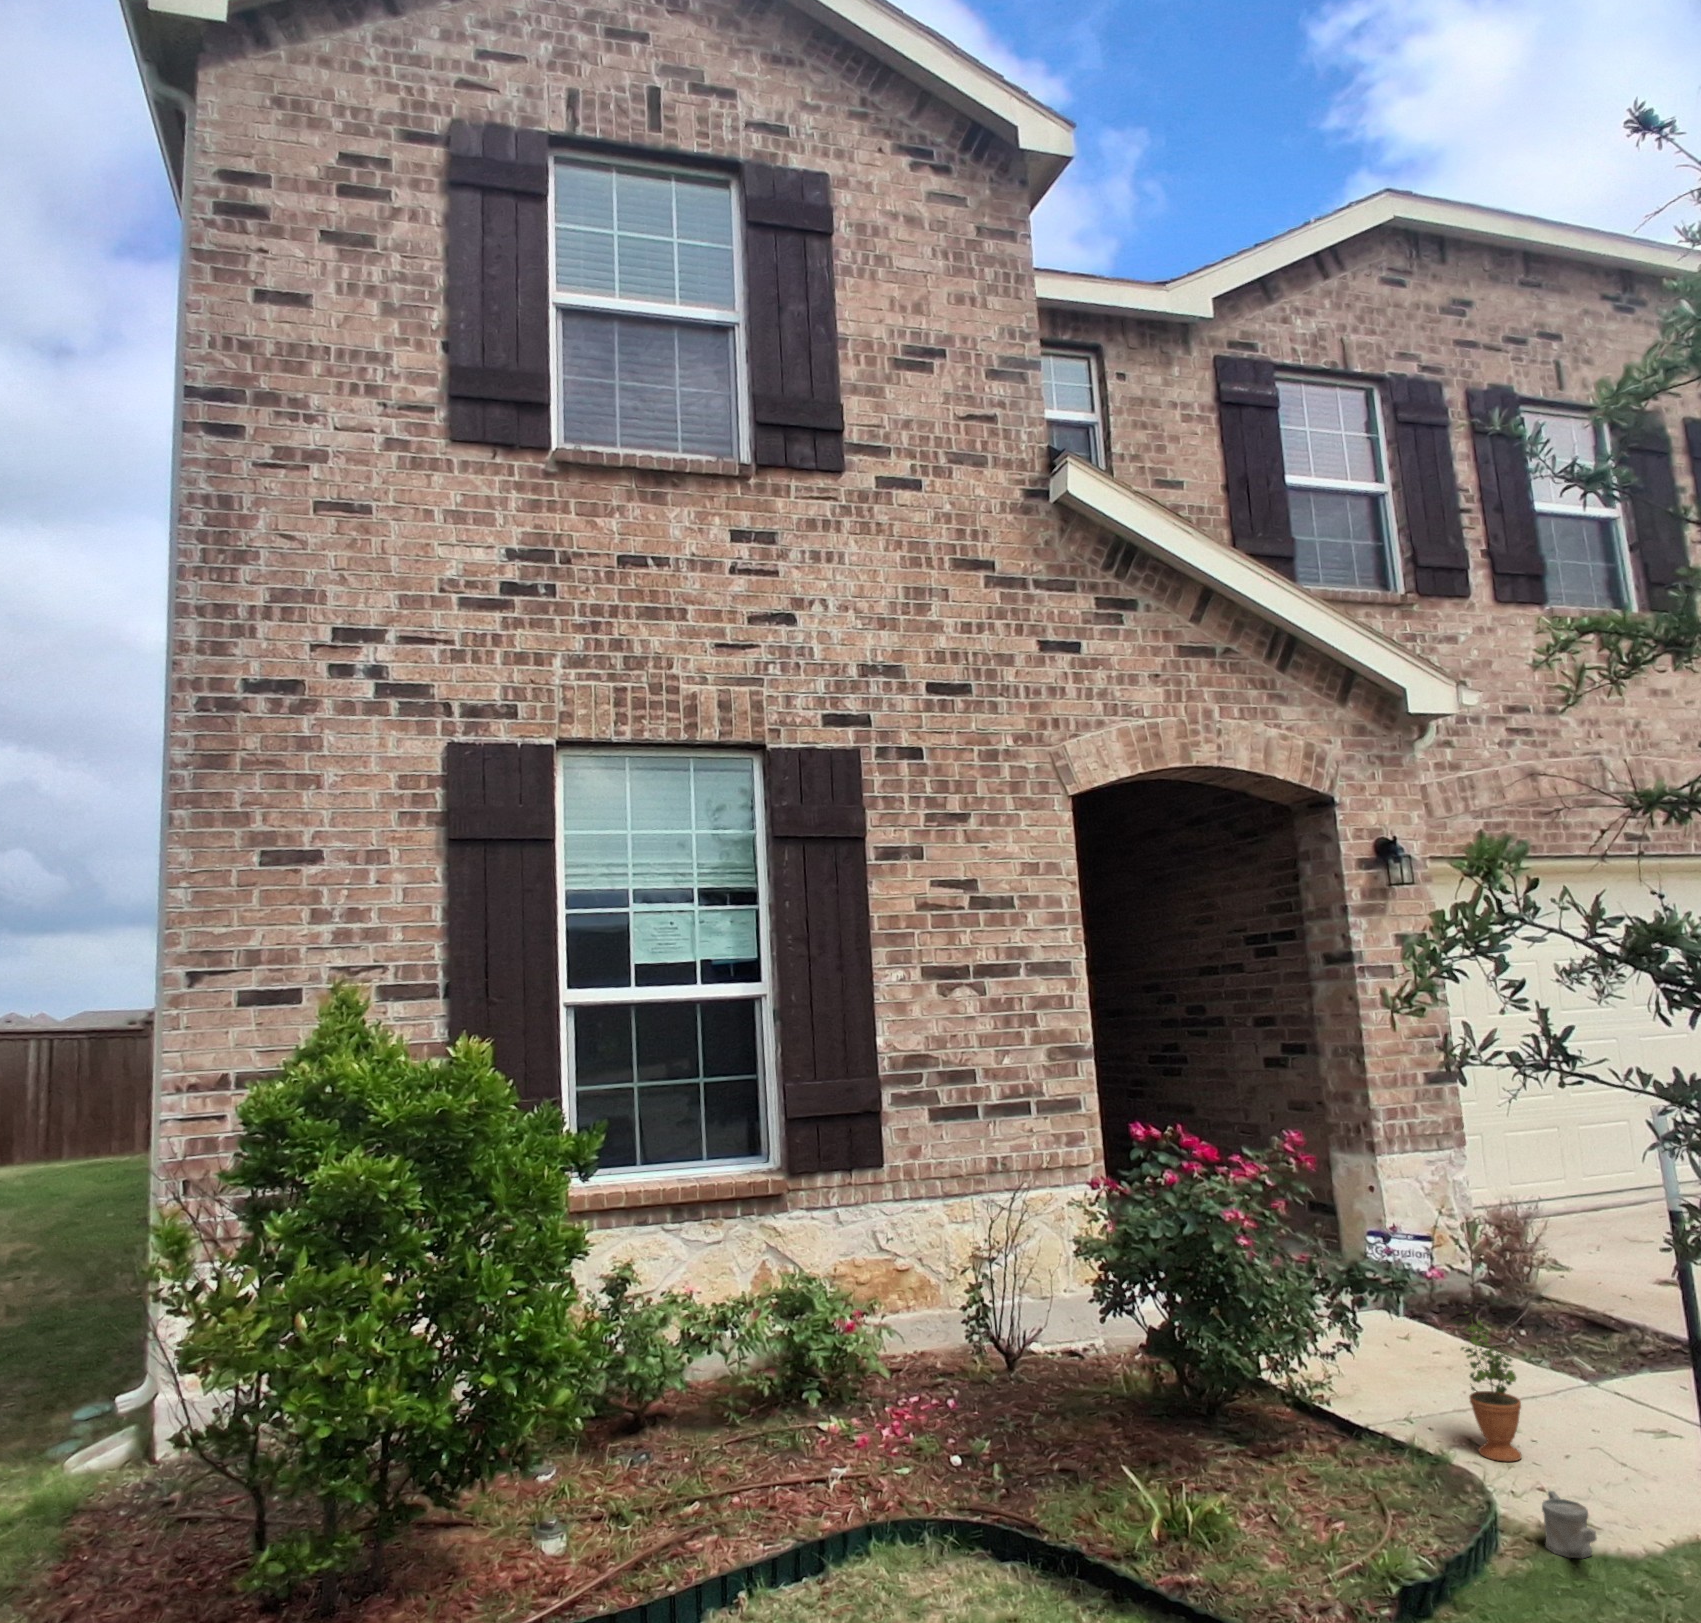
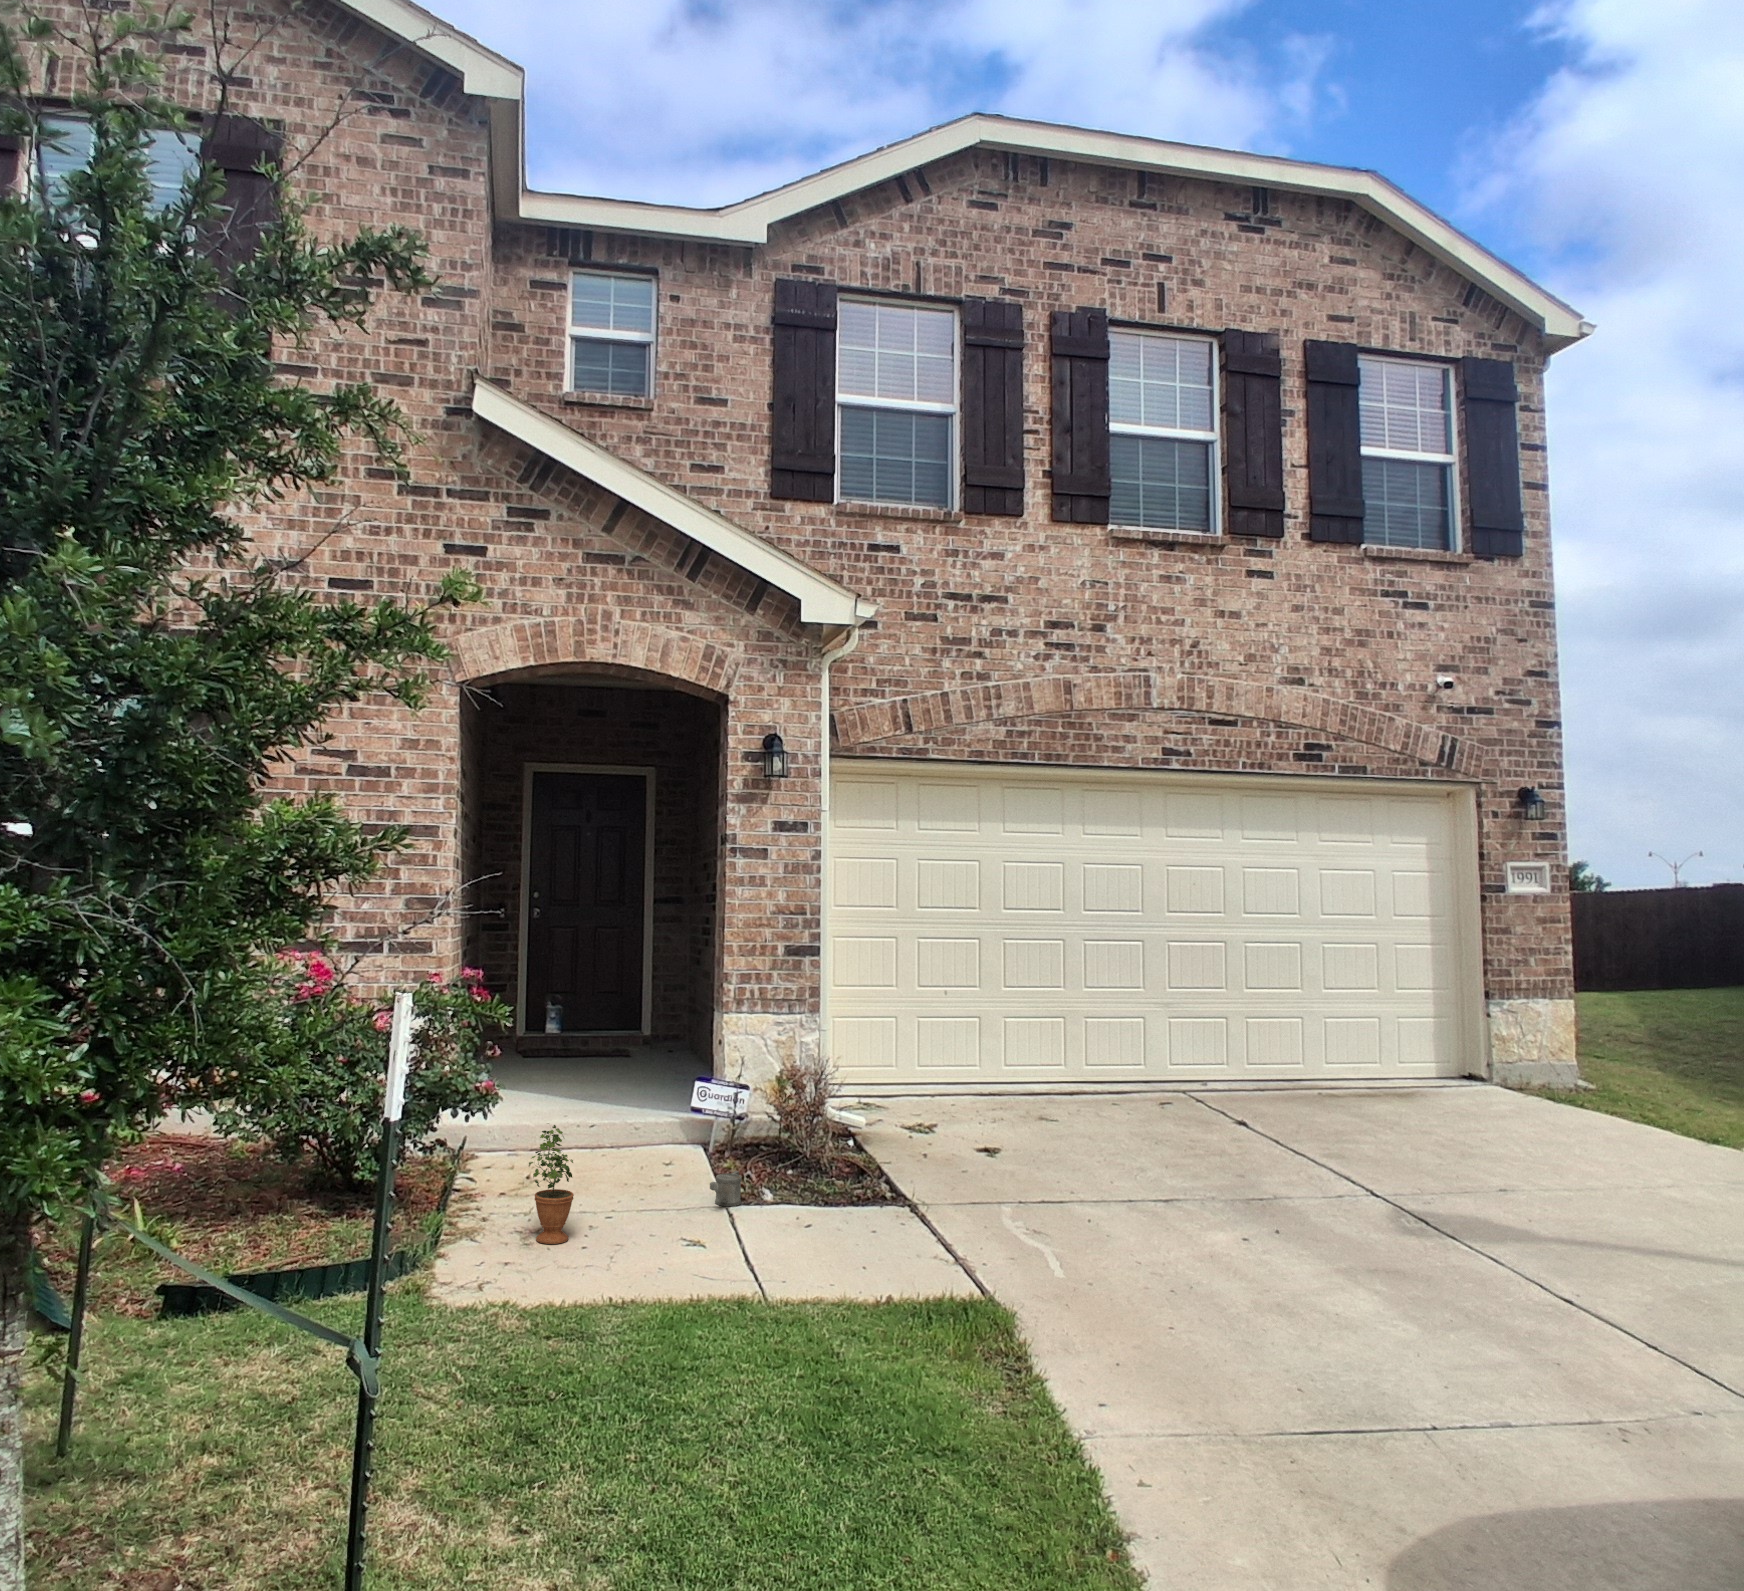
watering can: present [1542,1491,1597,1558] -> present [710,1171,742,1206]

